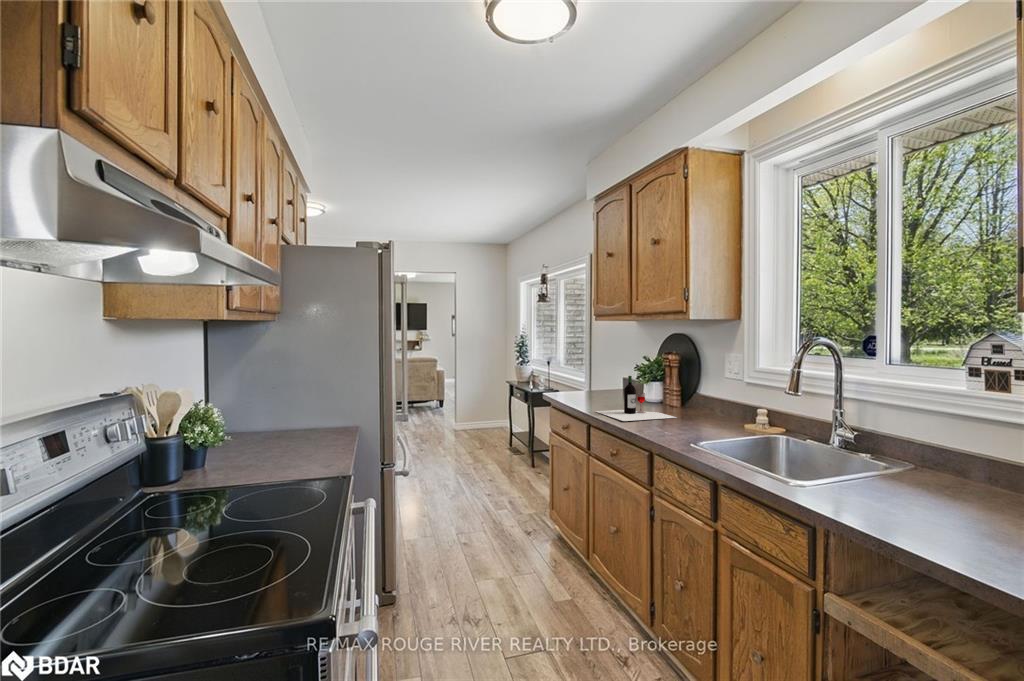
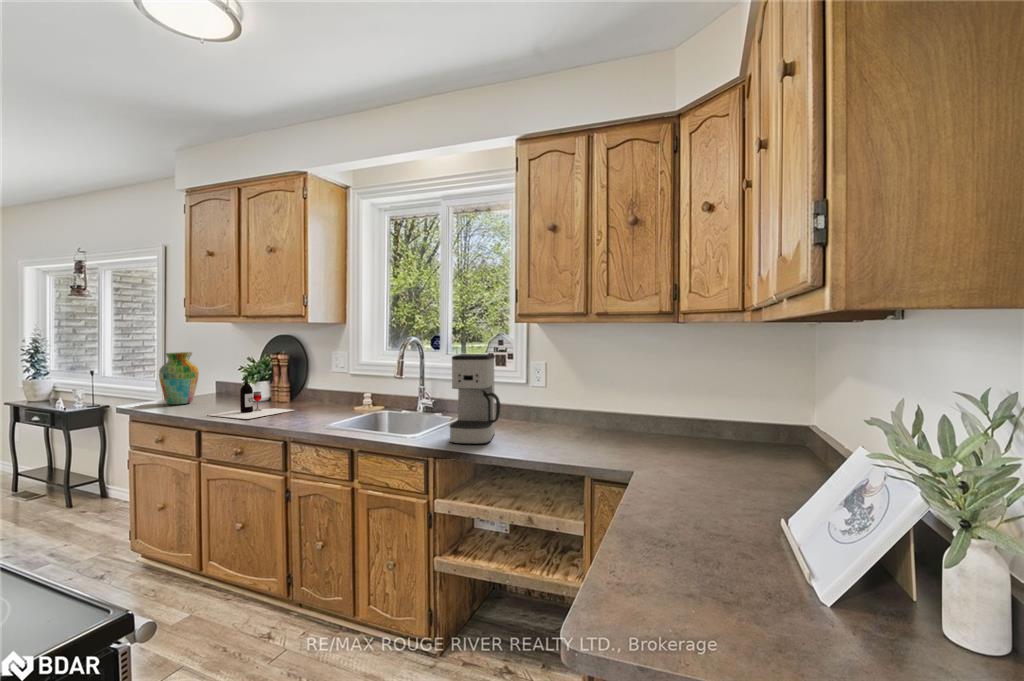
vase: none [570,349,601,397] -> present [159,352,199,405]
coffee maker: none [858,367,973,529] -> present [450,354,500,444]

